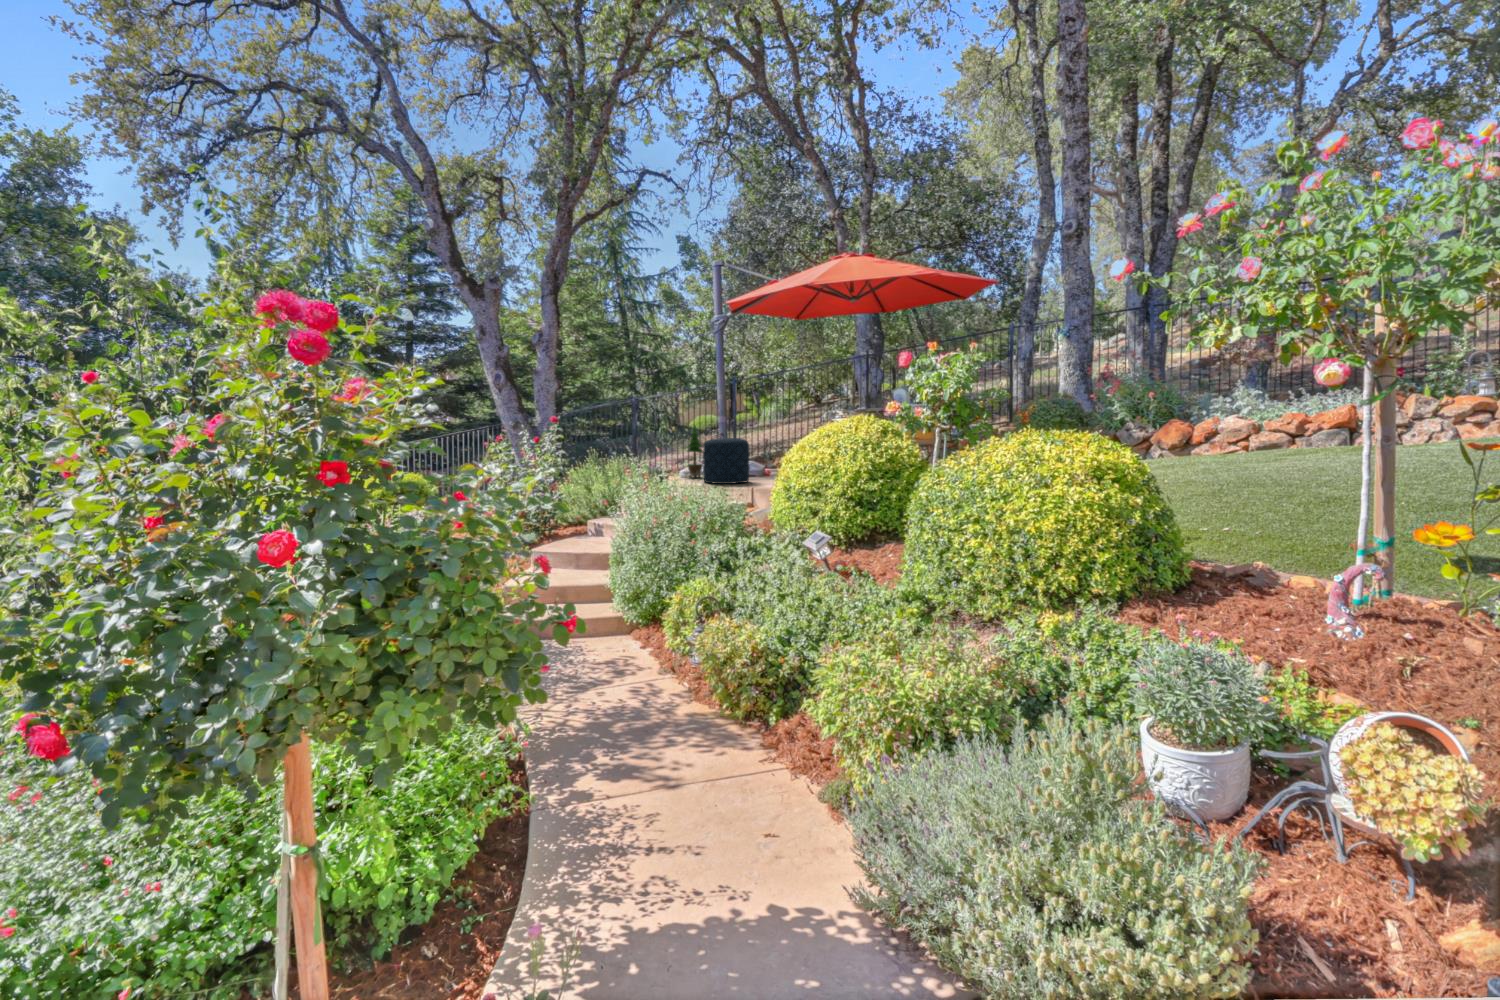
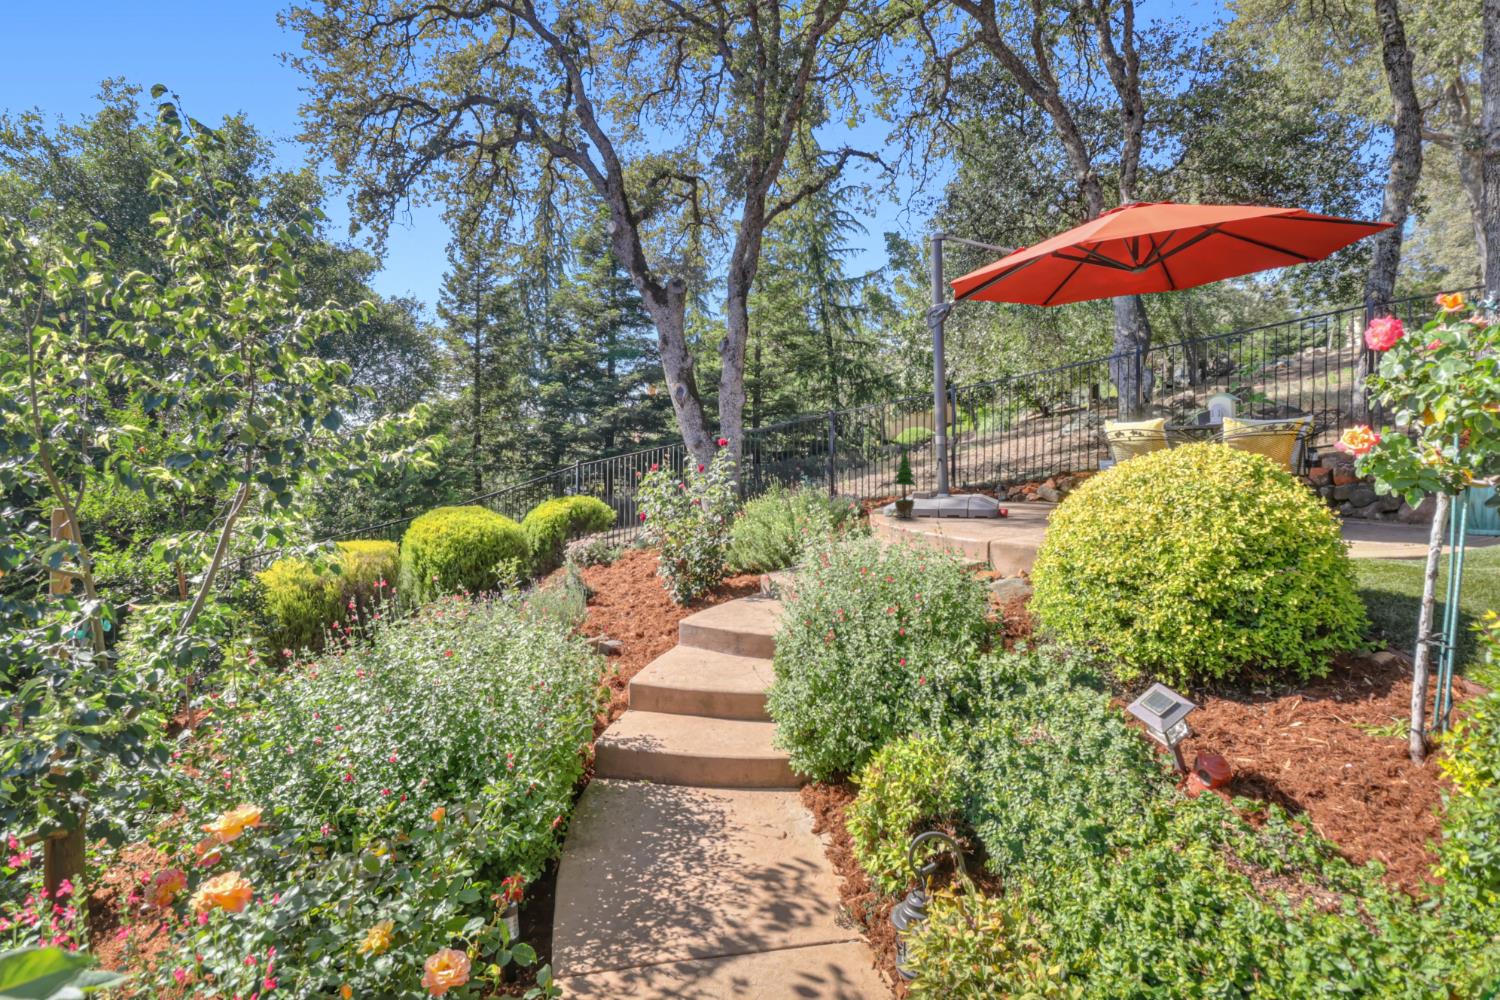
pouf: present [703,438,750,484] -> none [916,468,983,532]

